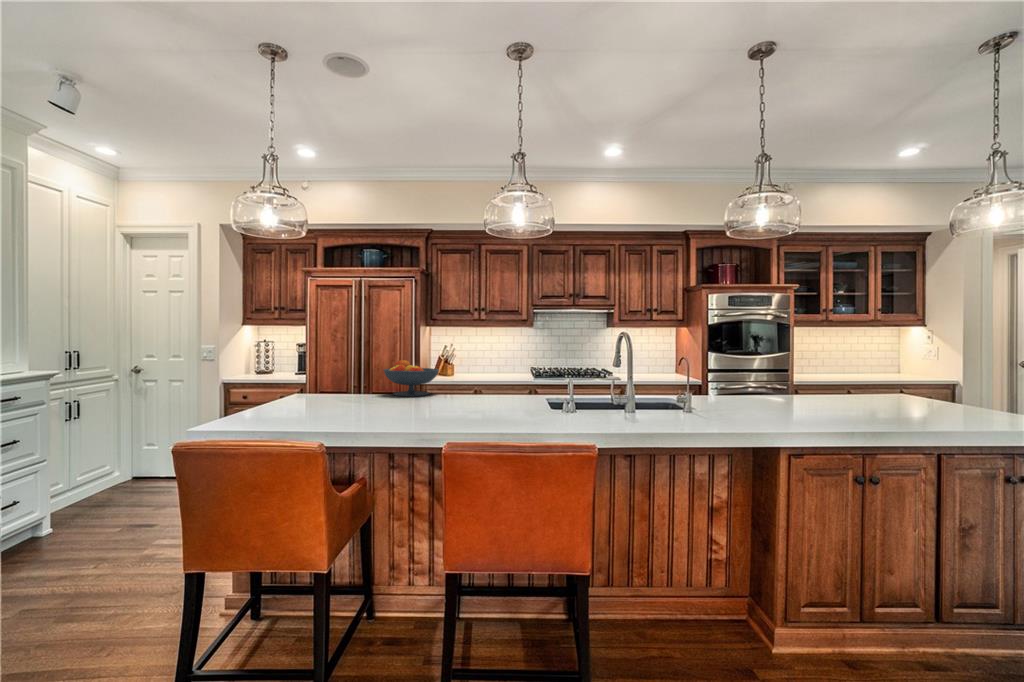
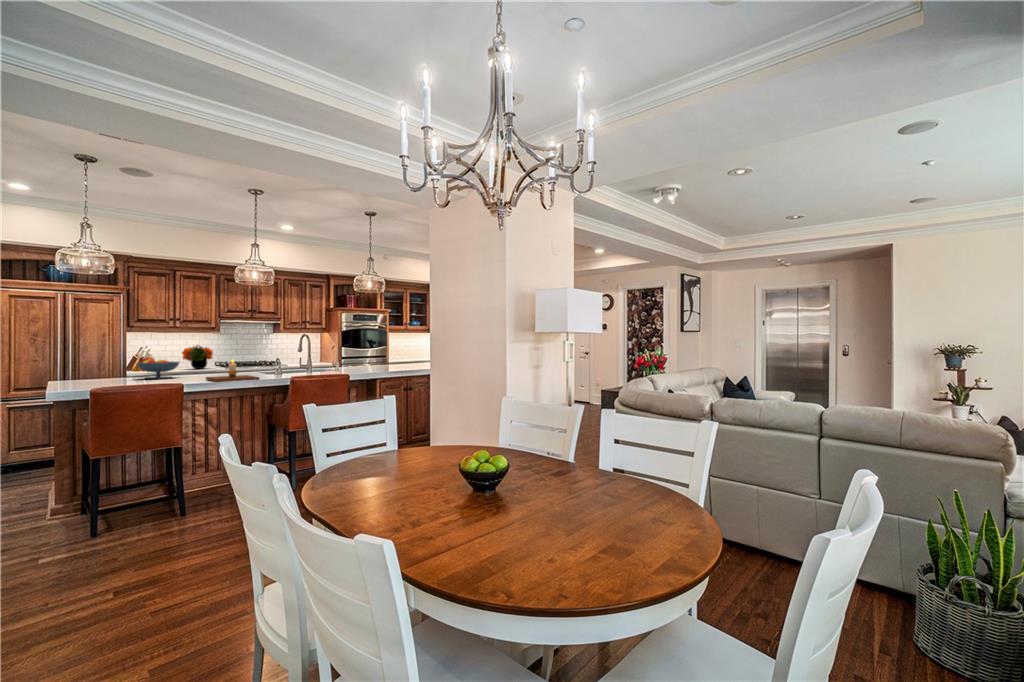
flower arrangement: none [492,344,529,377] -> present [182,345,213,369]
candle: none [431,370,514,419] -> present [206,359,259,382]

